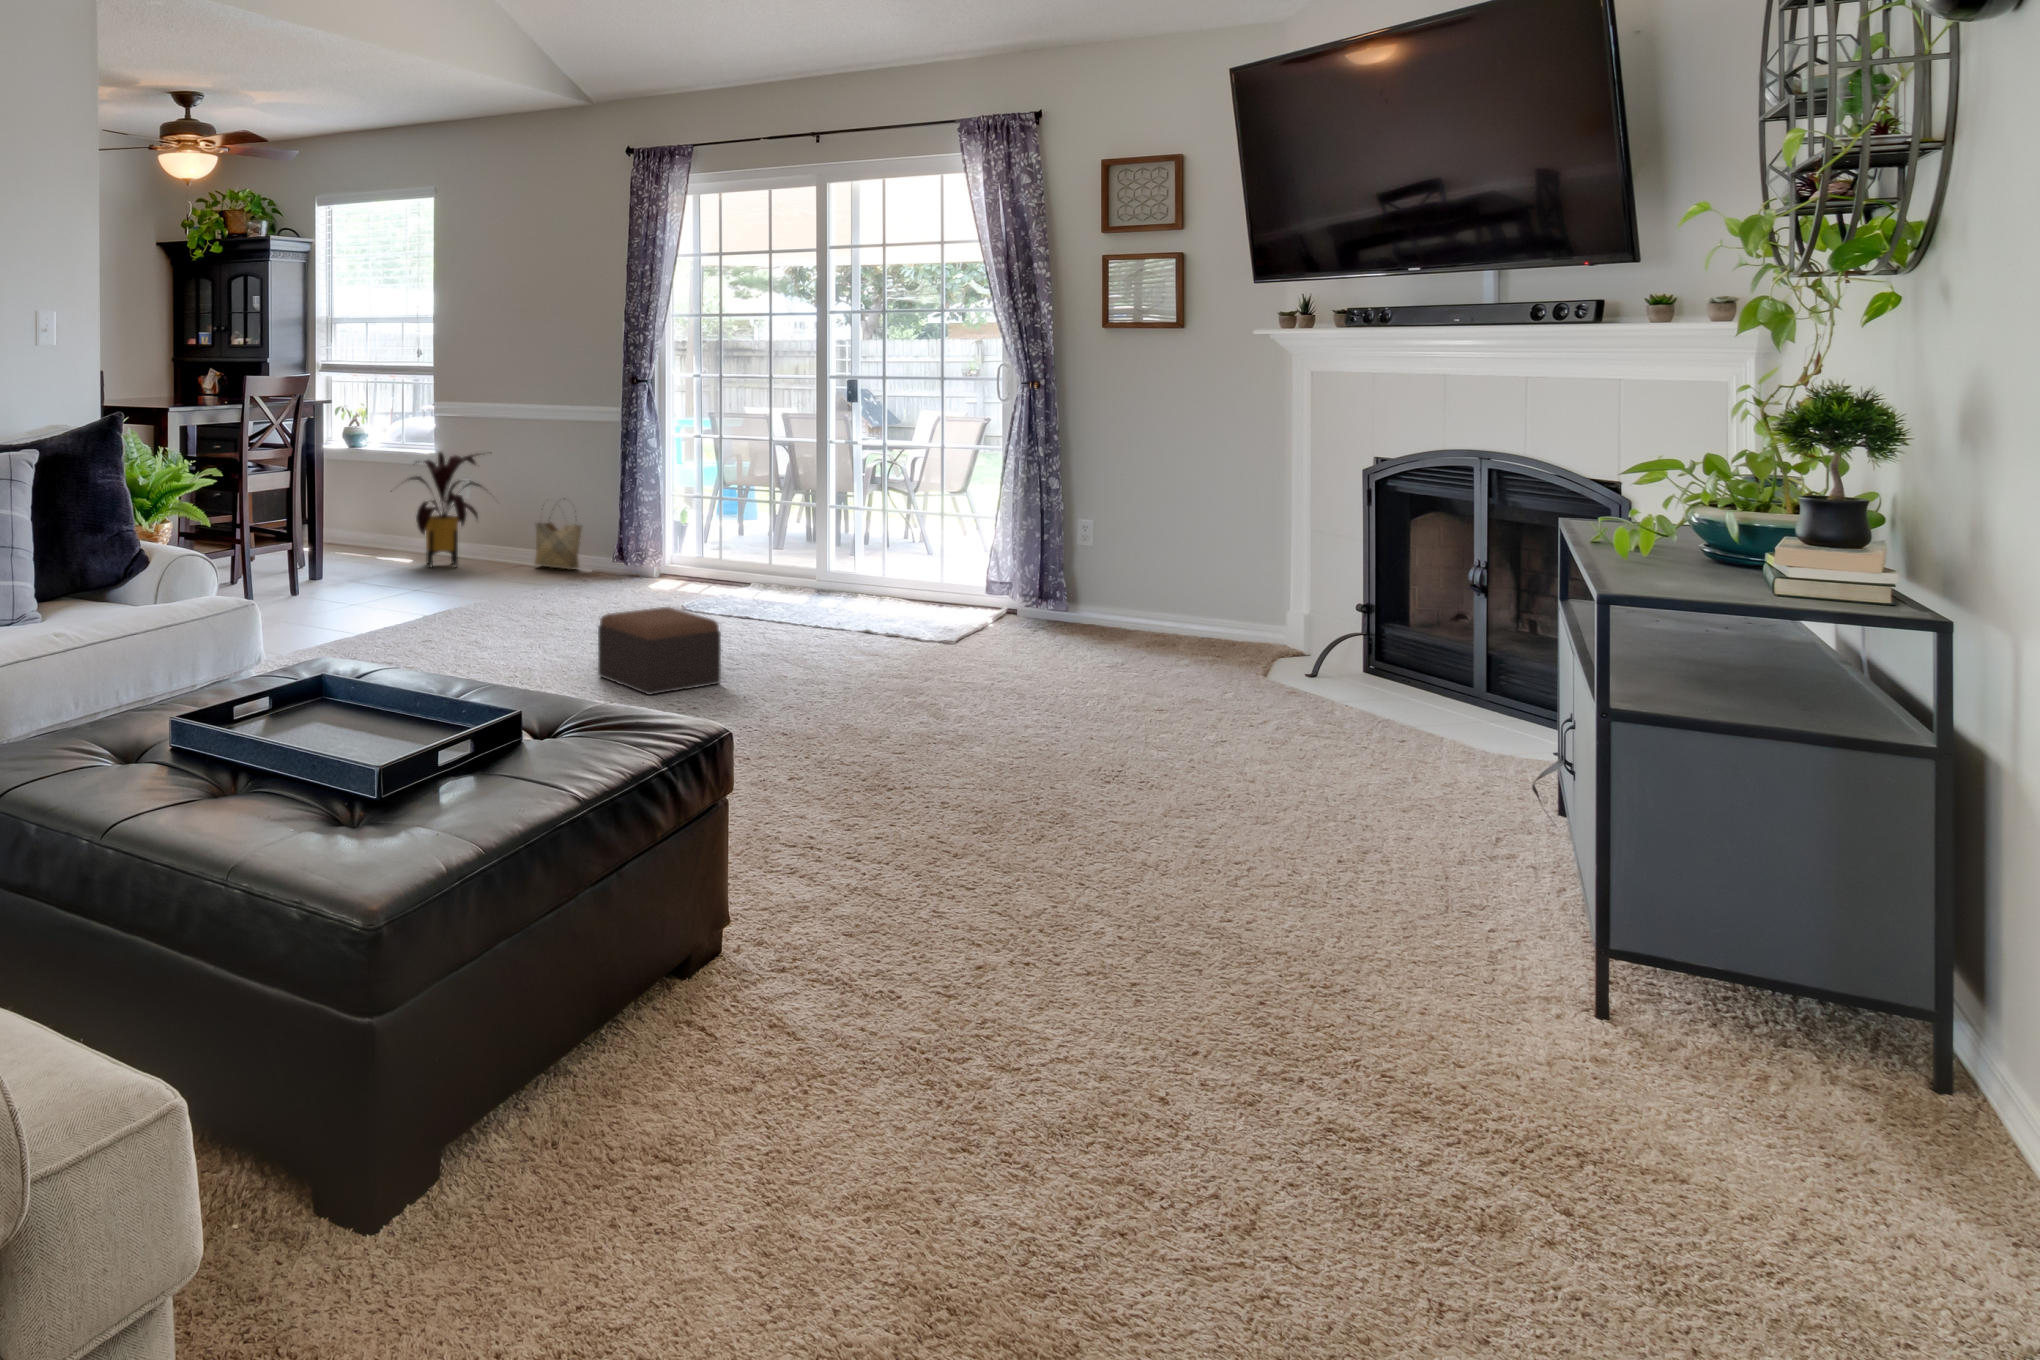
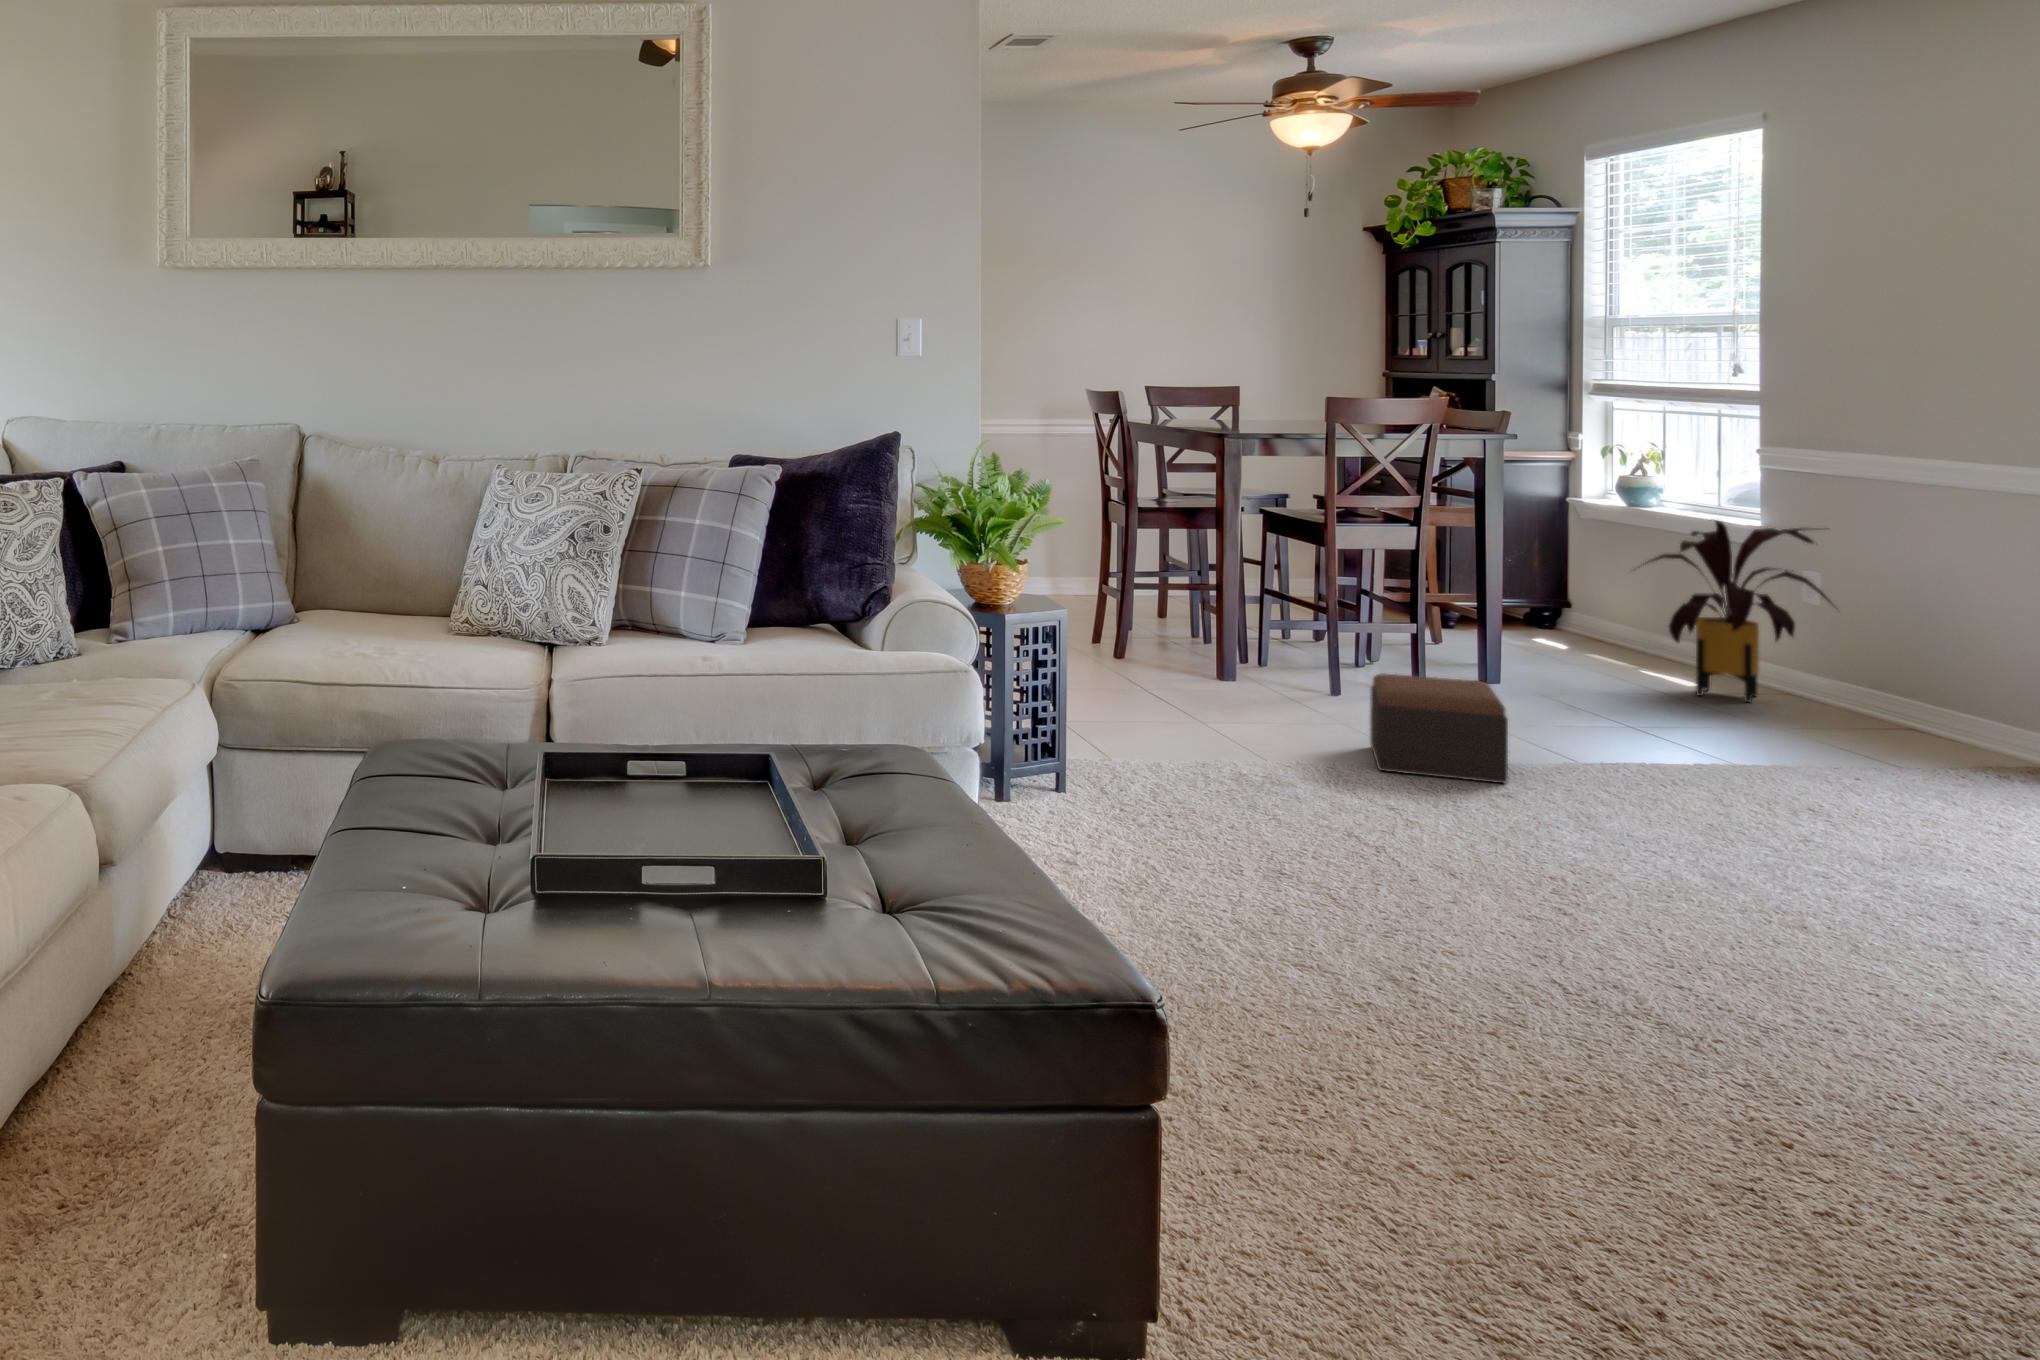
woven basket: present [534,499,582,569] -> none [1905,616,2009,743]
footstool: present [598,607,721,695] -> present [1370,673,1508,783]

